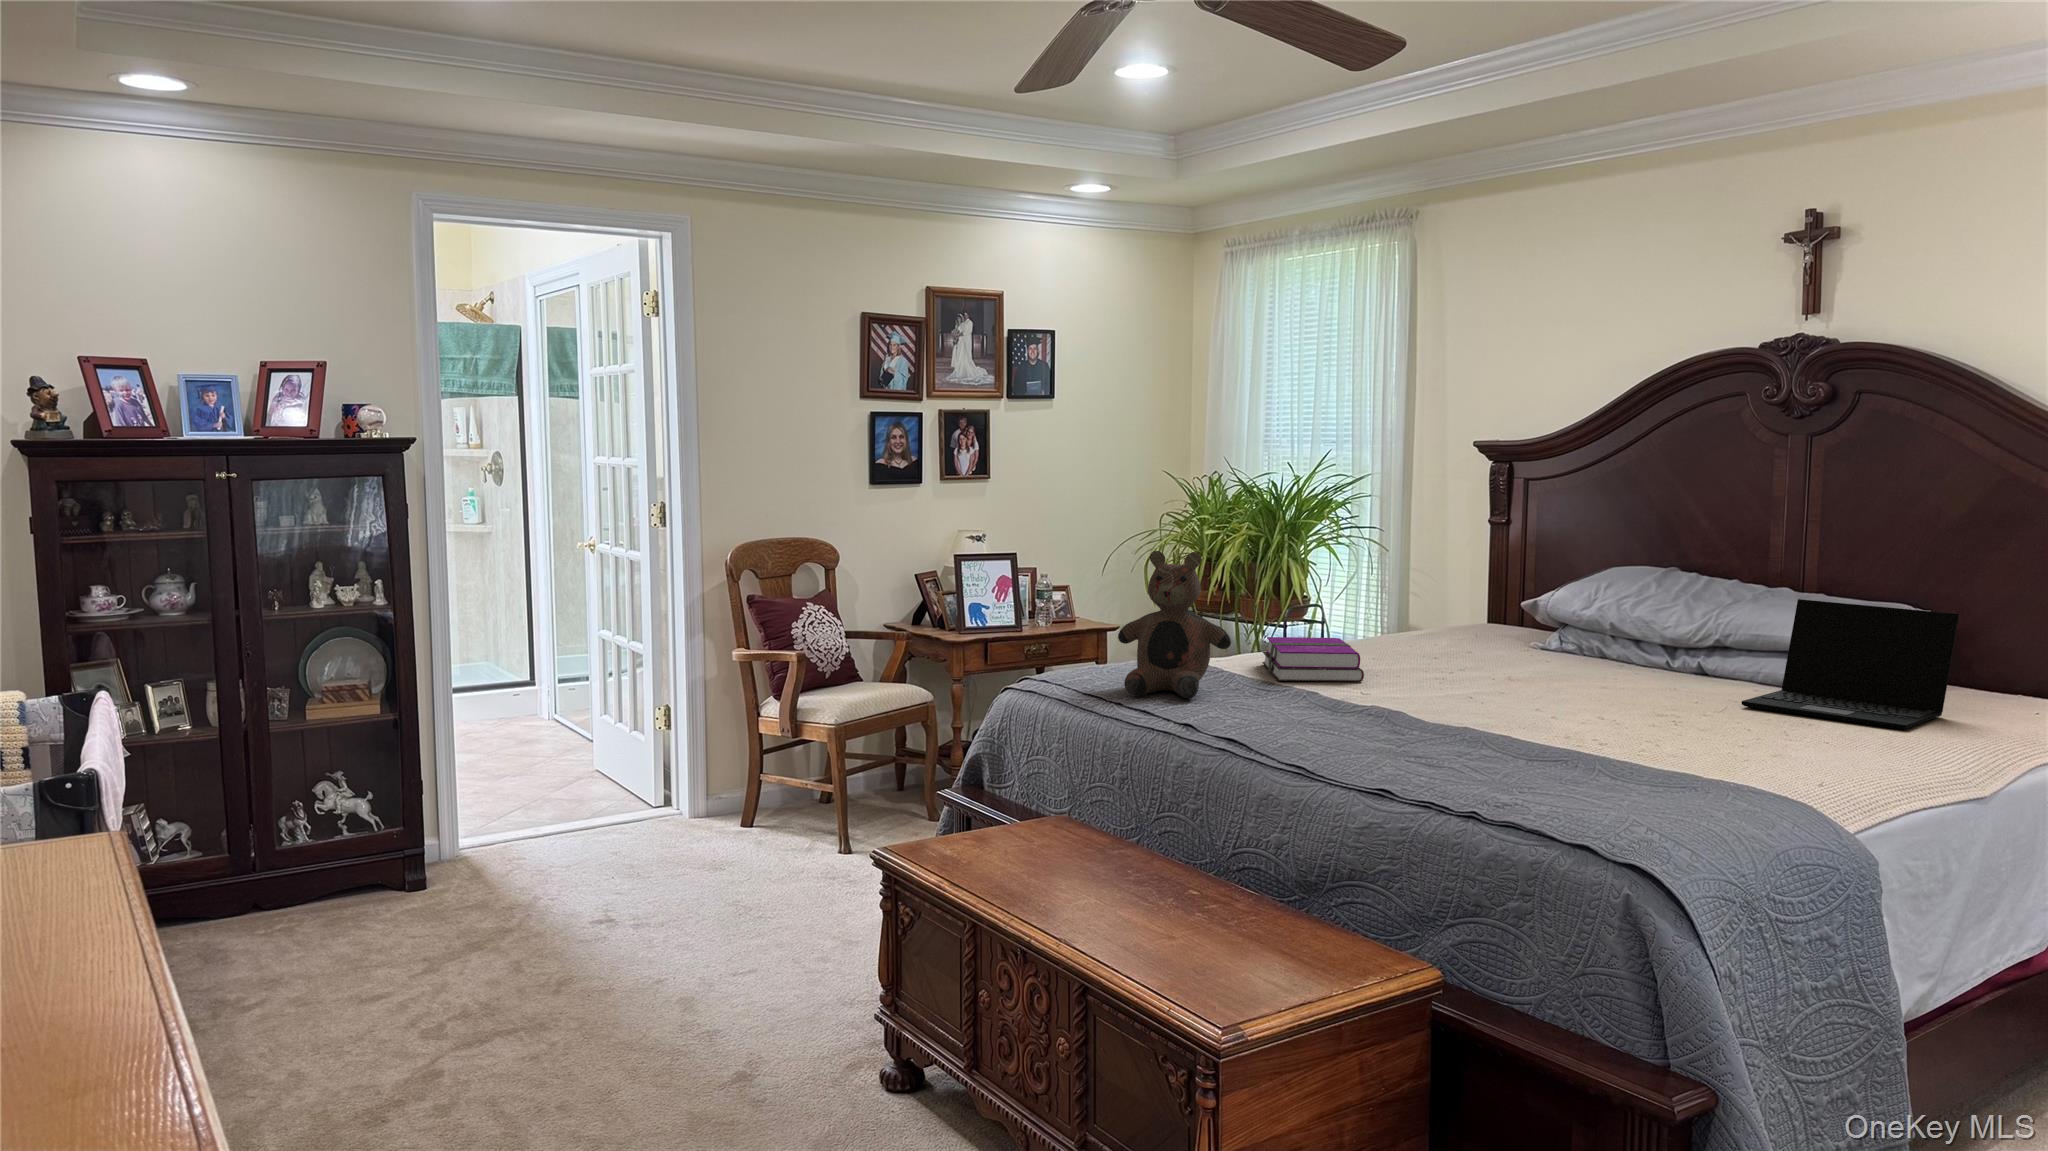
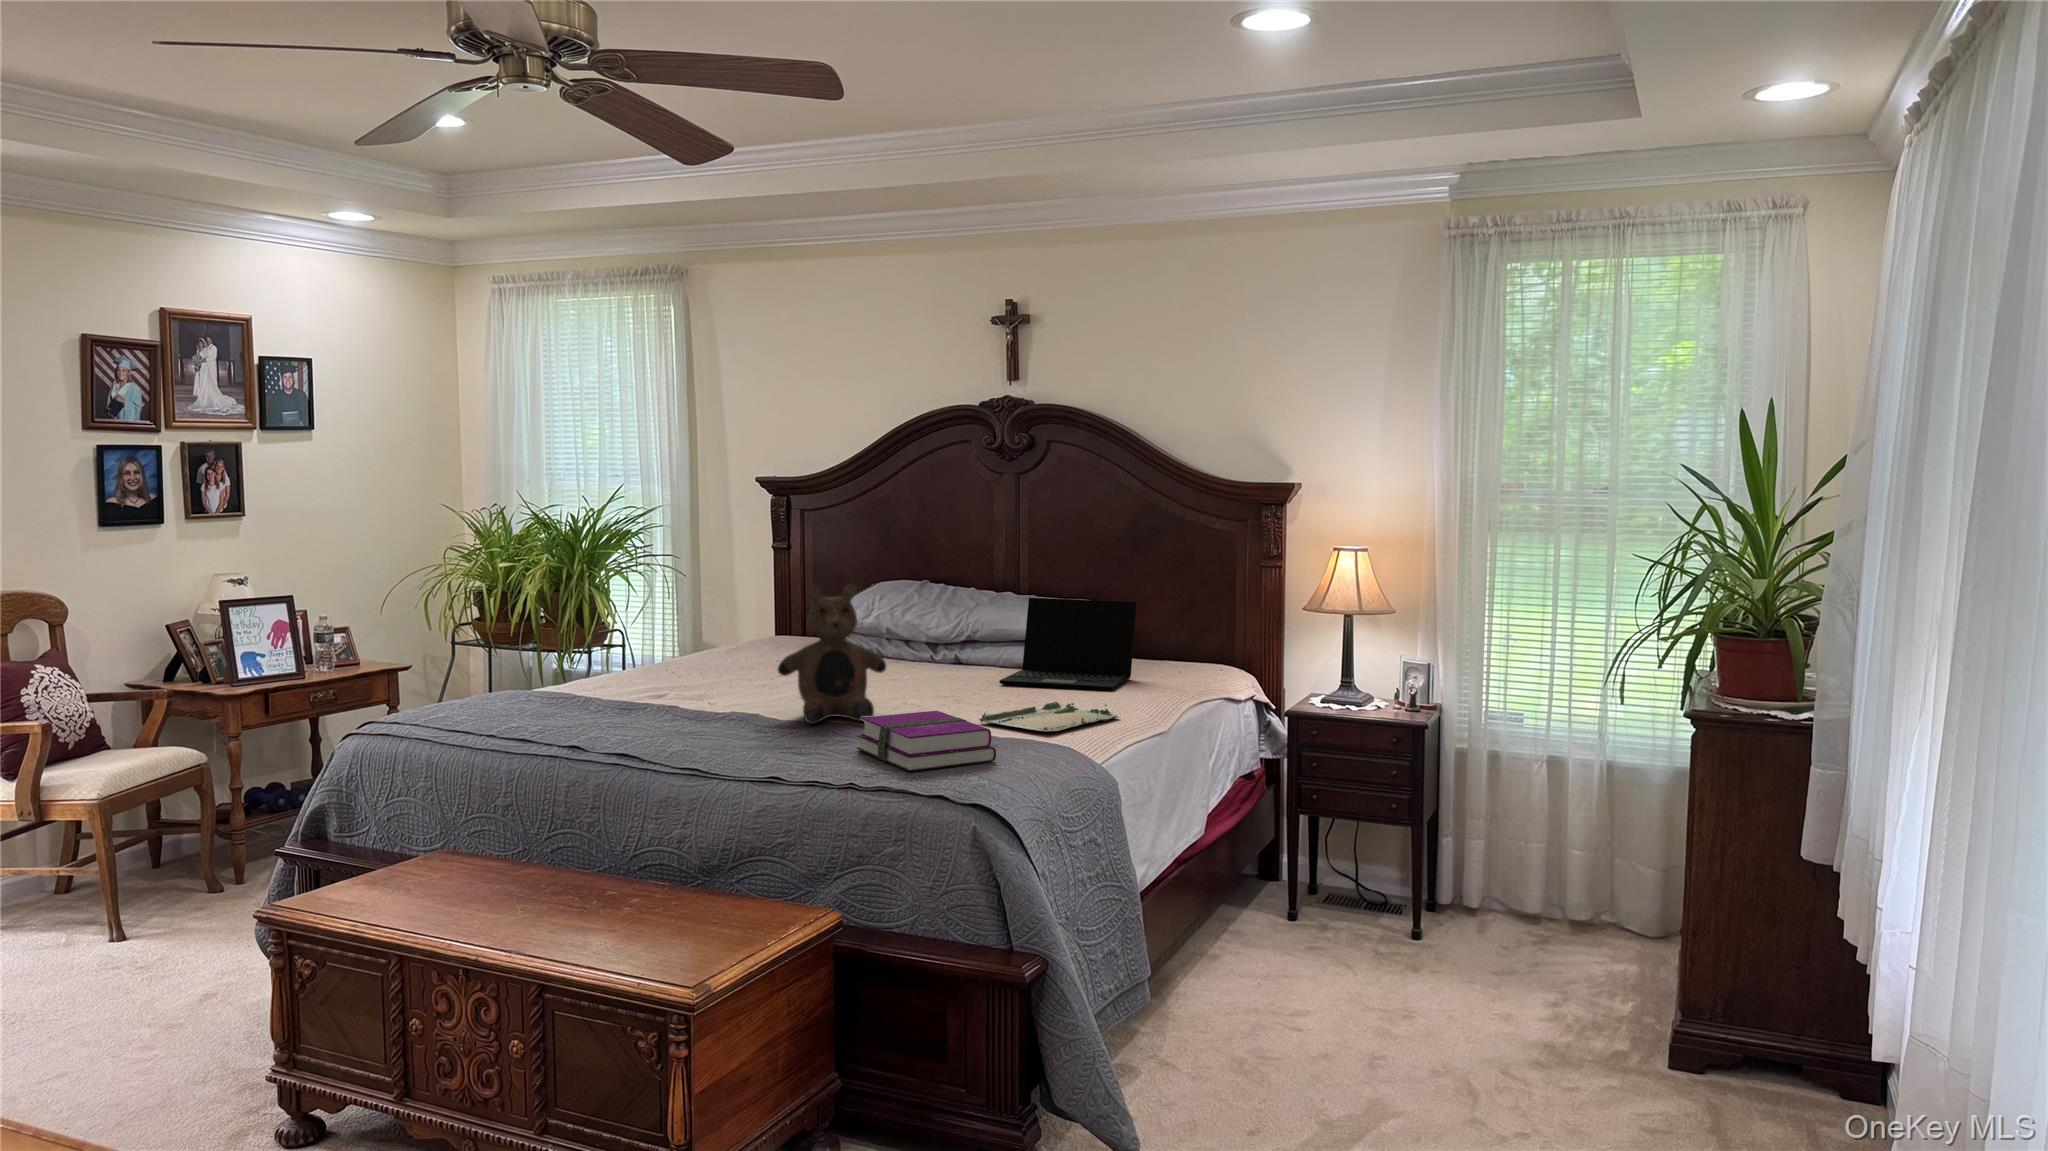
teddy bear: present [1118,551,1231,699] -> present [778,584,886,724]
hardback book: present [1262,637,1364,681] -> present [857,711,996,771]
tray: none [1687,737,1900,777] -> present [979,702,1119,732]

